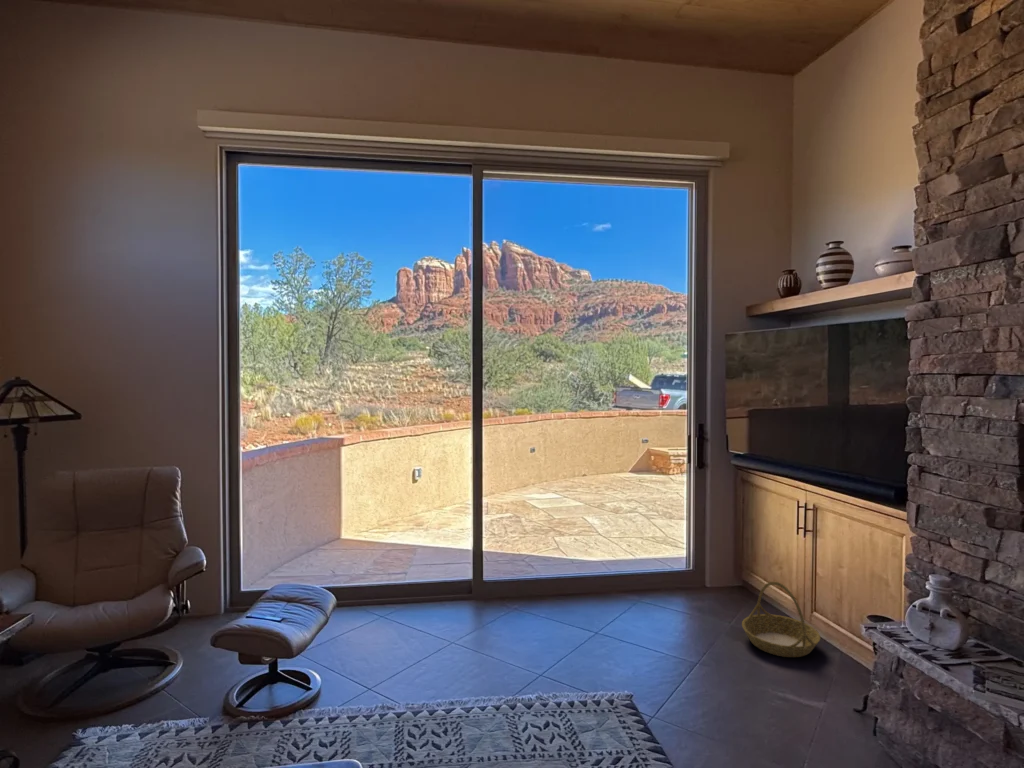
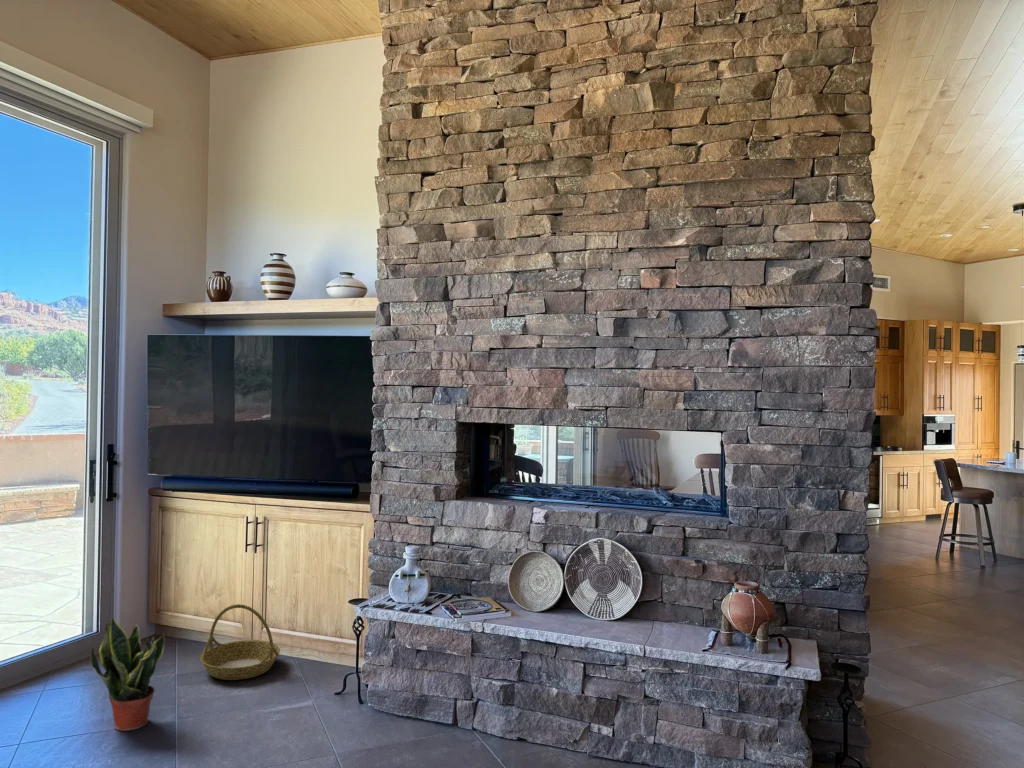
potted plant: none [630,560,694,659] -> present [90,617,164,731]

